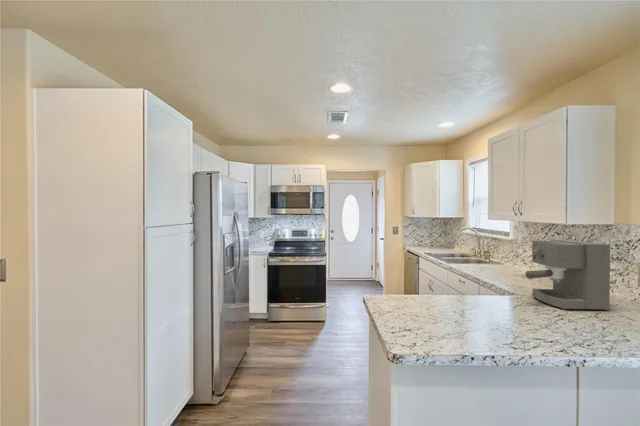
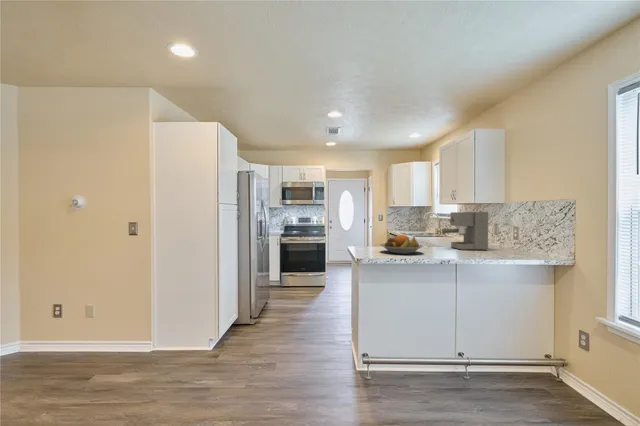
fruit bowl: none [427,290,514,331] -> present [380,235,423,254]

